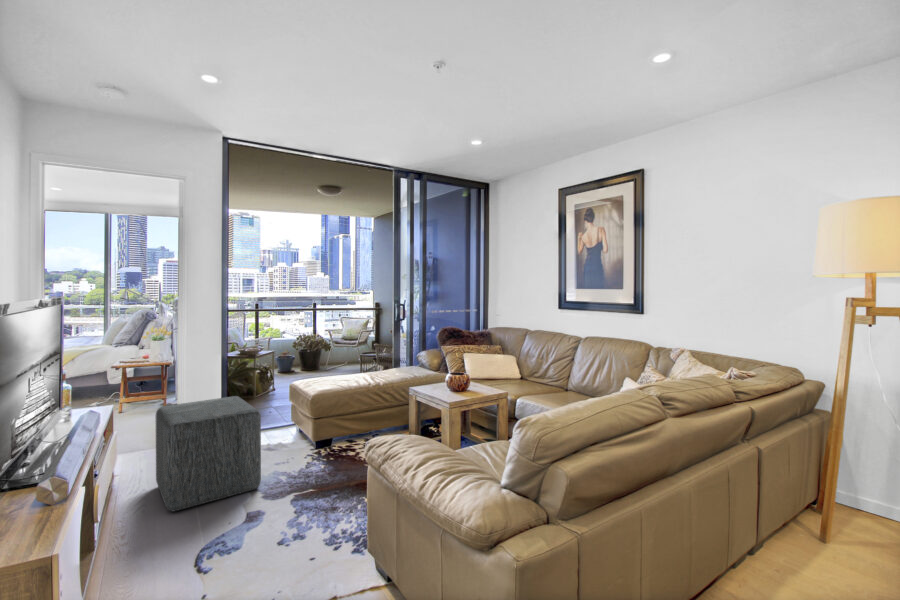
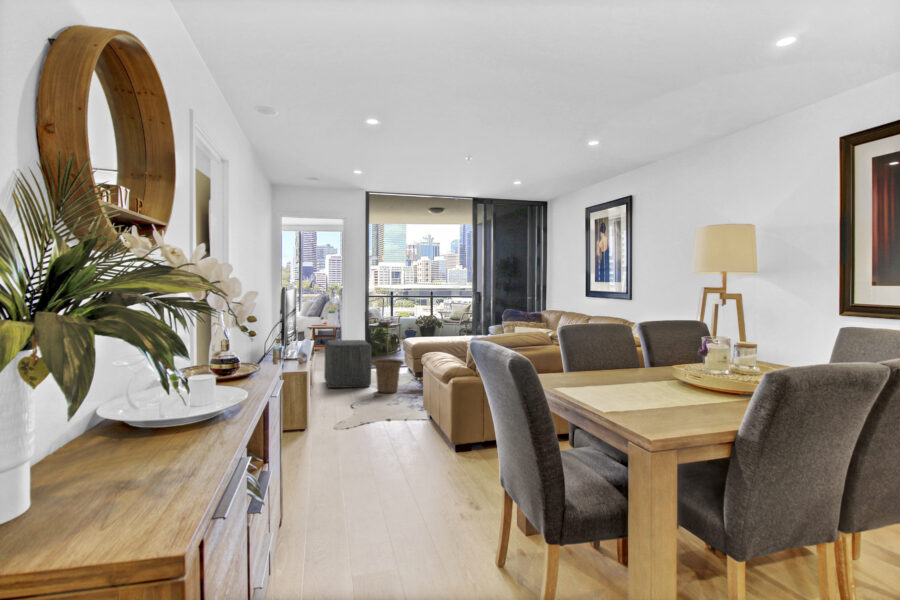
basket: none [270,434,335,510] -> present [372,359,404,393]

